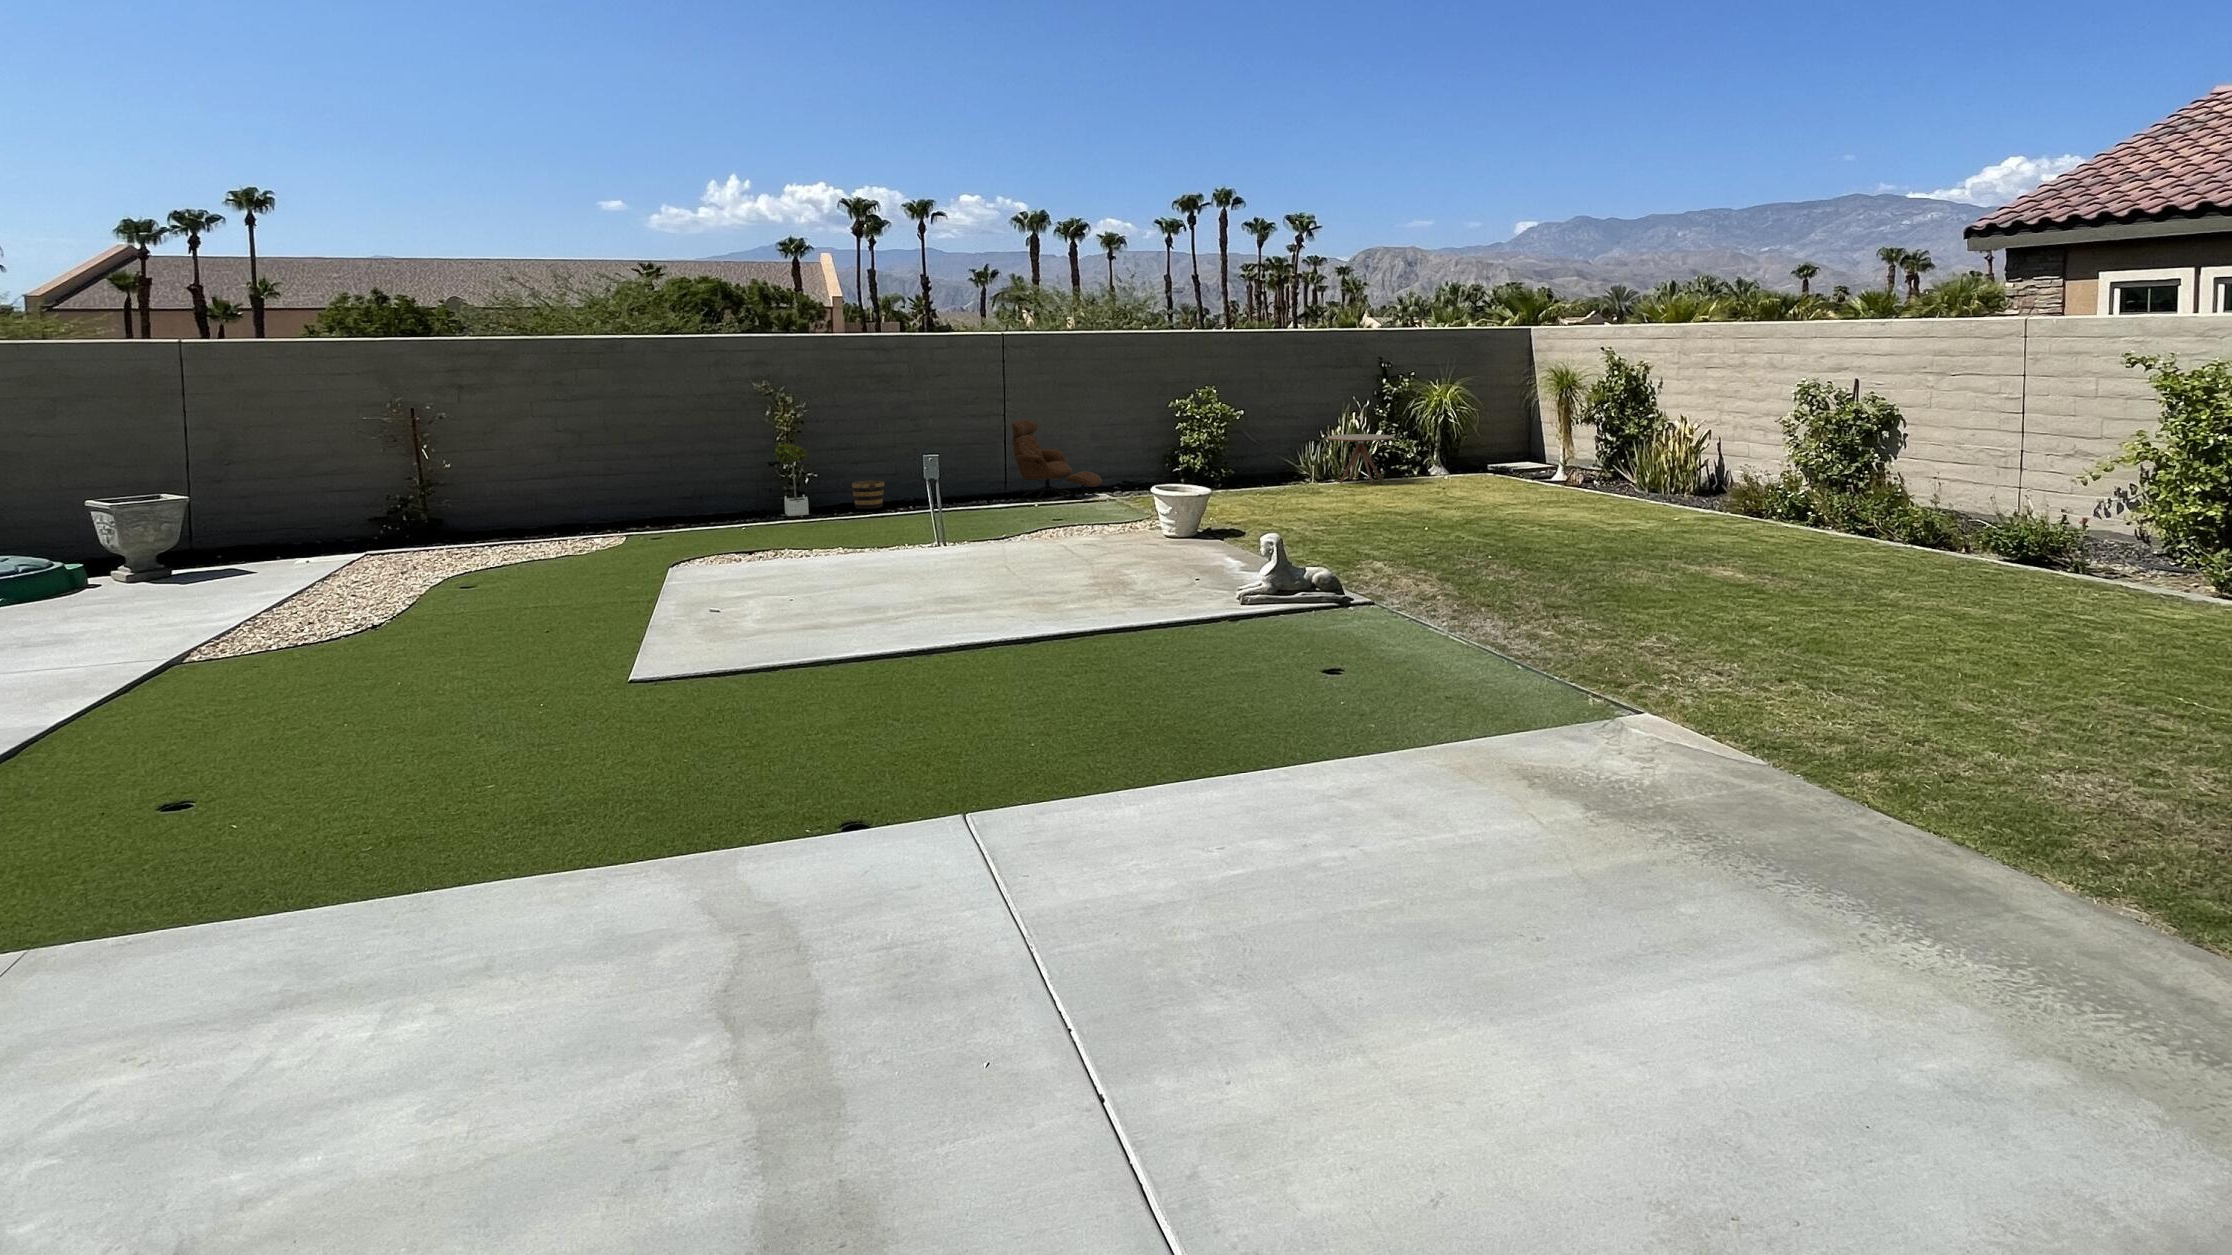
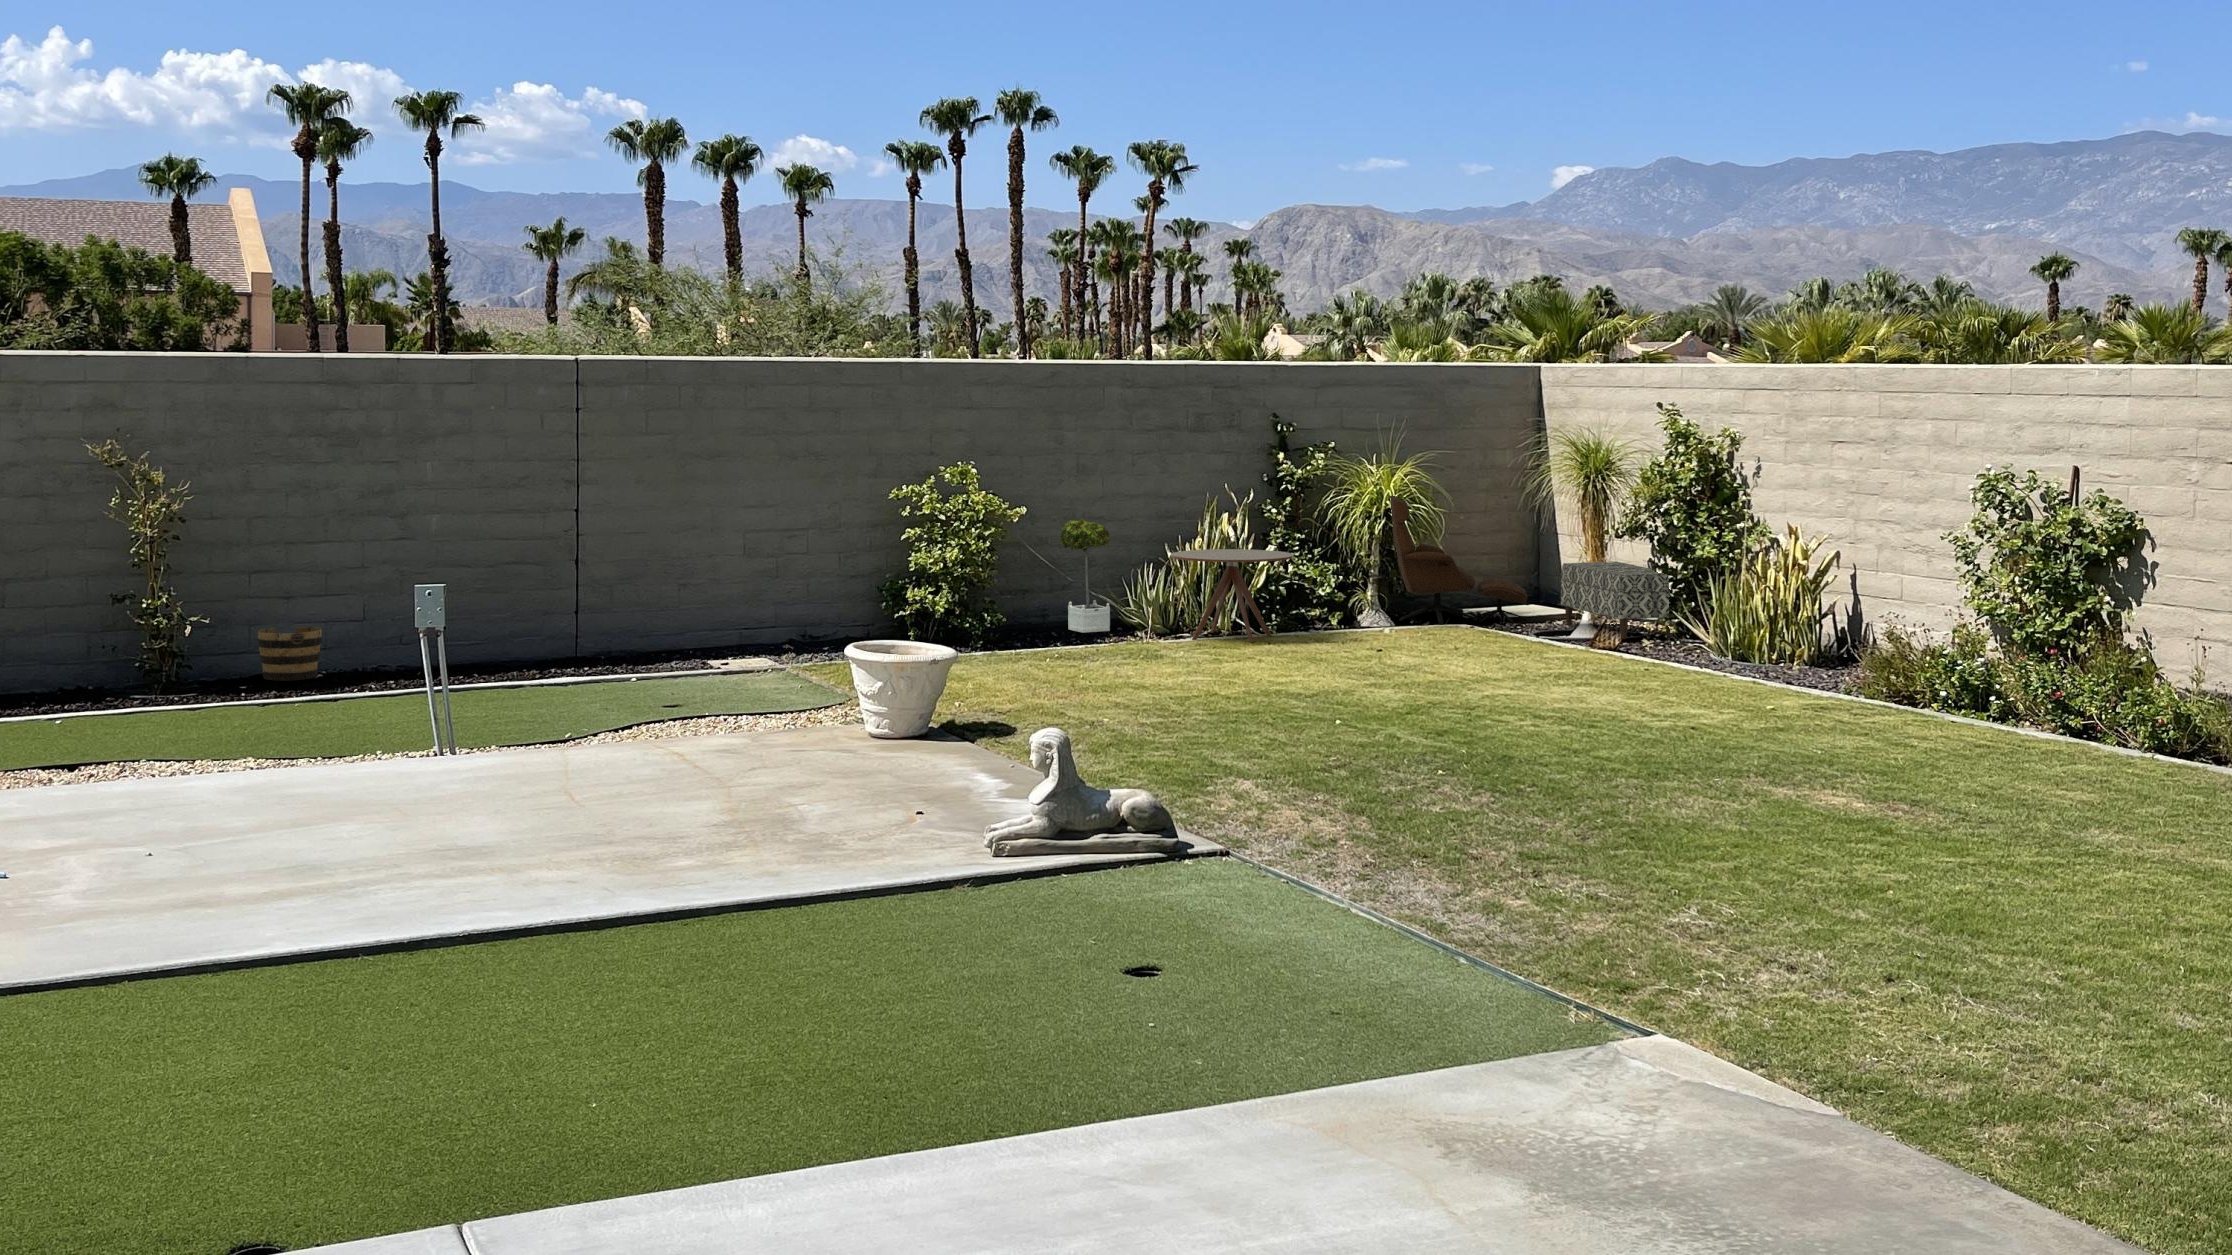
lounge chair: present [1012,419,1102,499] -> present [1390,496,1527,624]
bench: none [1543,438,1611,481] -> present [1561,562,1673,639]
potted tree: present [775,443,809,516] -> present [1060,518,1110,633]

